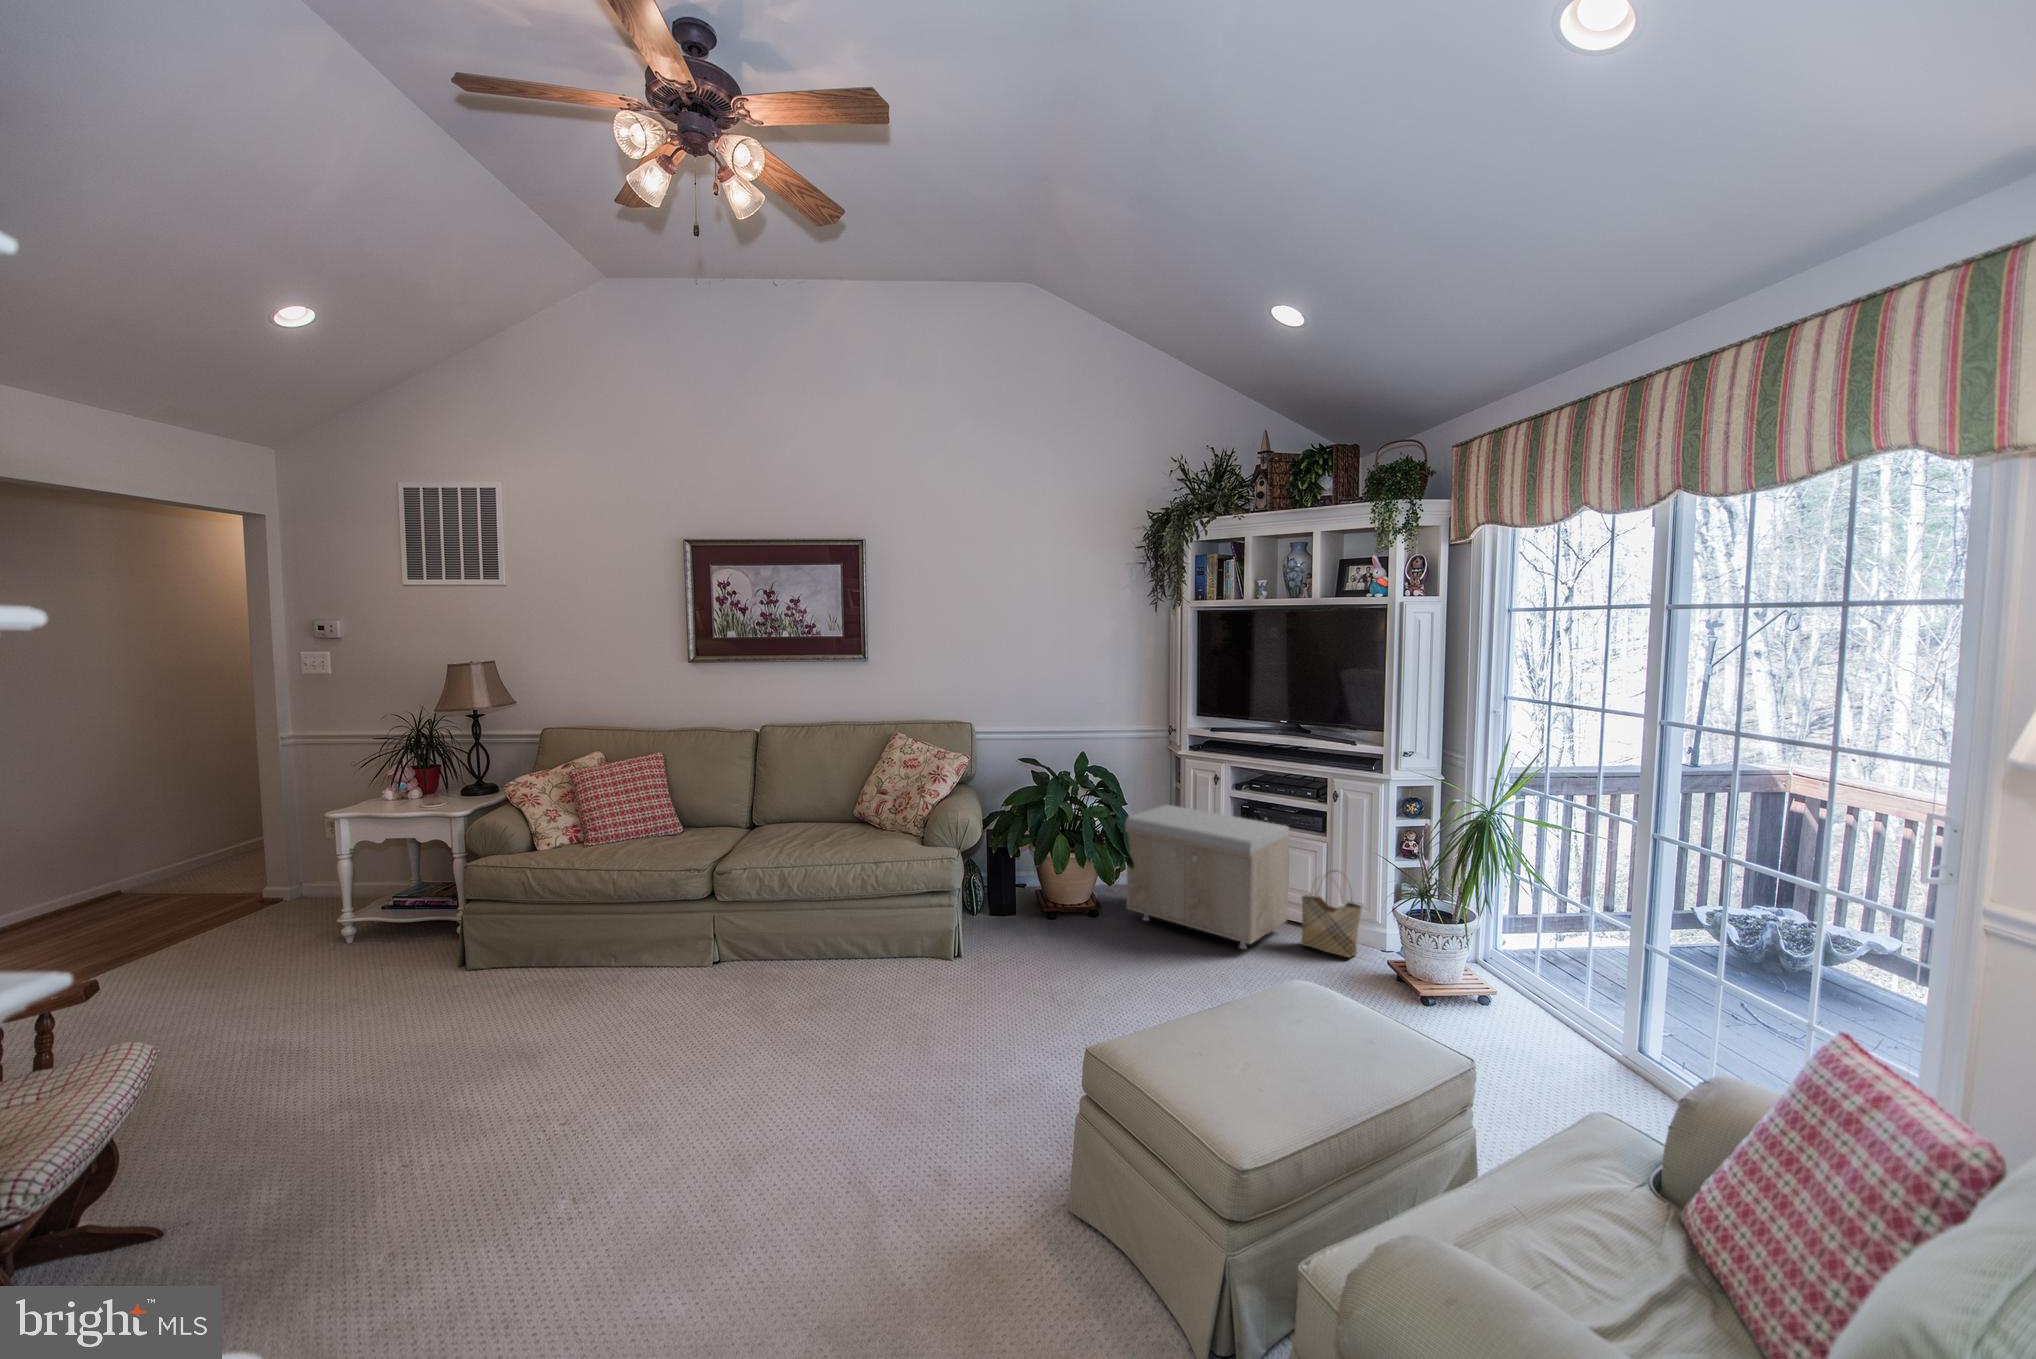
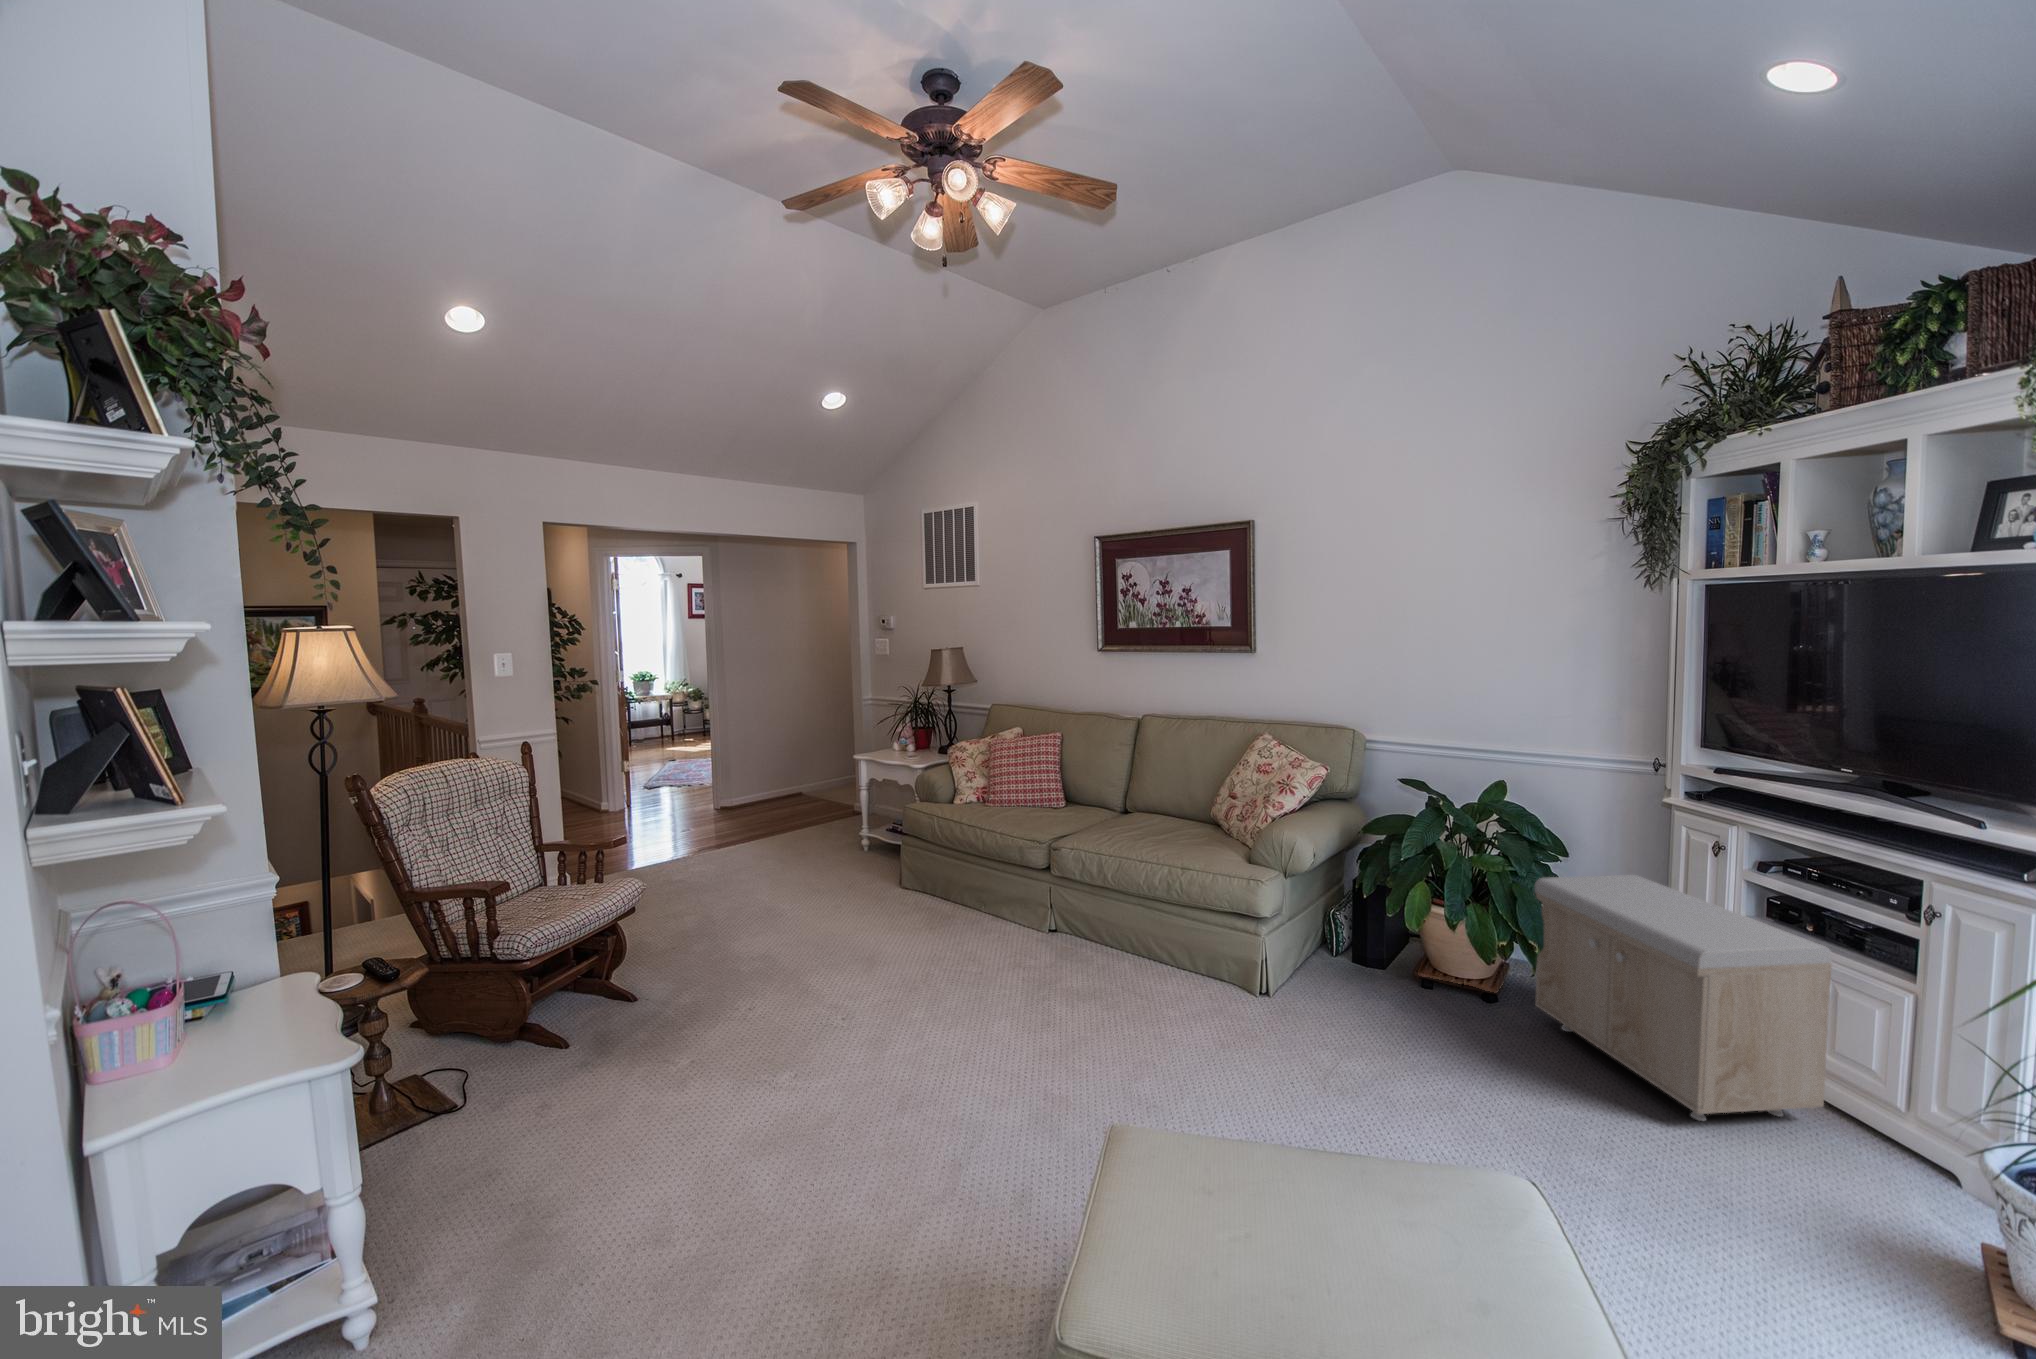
woven basket: present [1301,871,1362,957] -> none [1824,1044,1968,1211]

